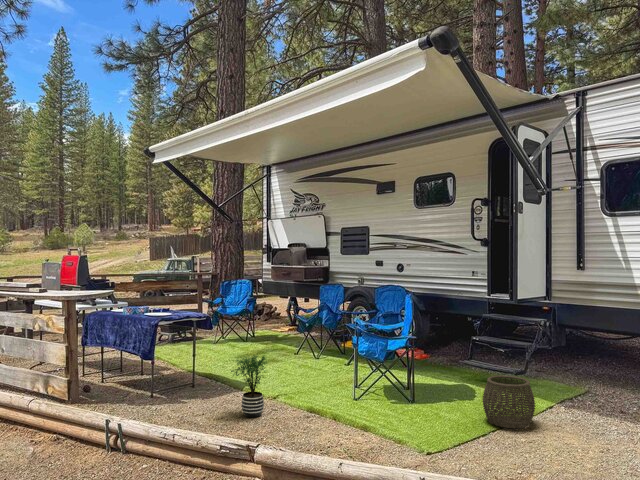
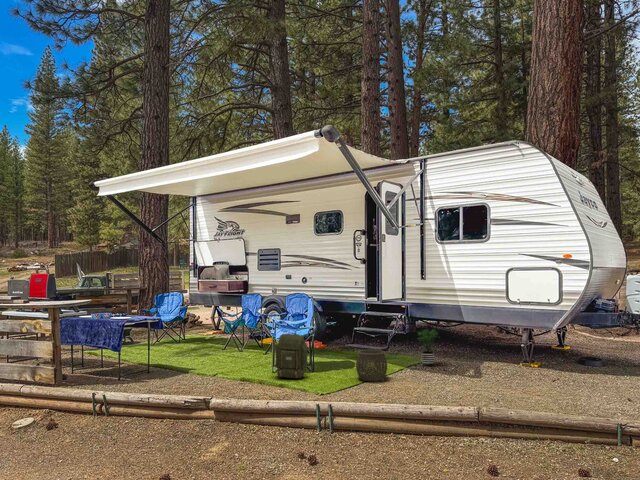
backpack: none [358,344,406,414] -> present [276,333,307,378]
potted plant: present [231,355,267,418] -> present [418,329,436,366]

